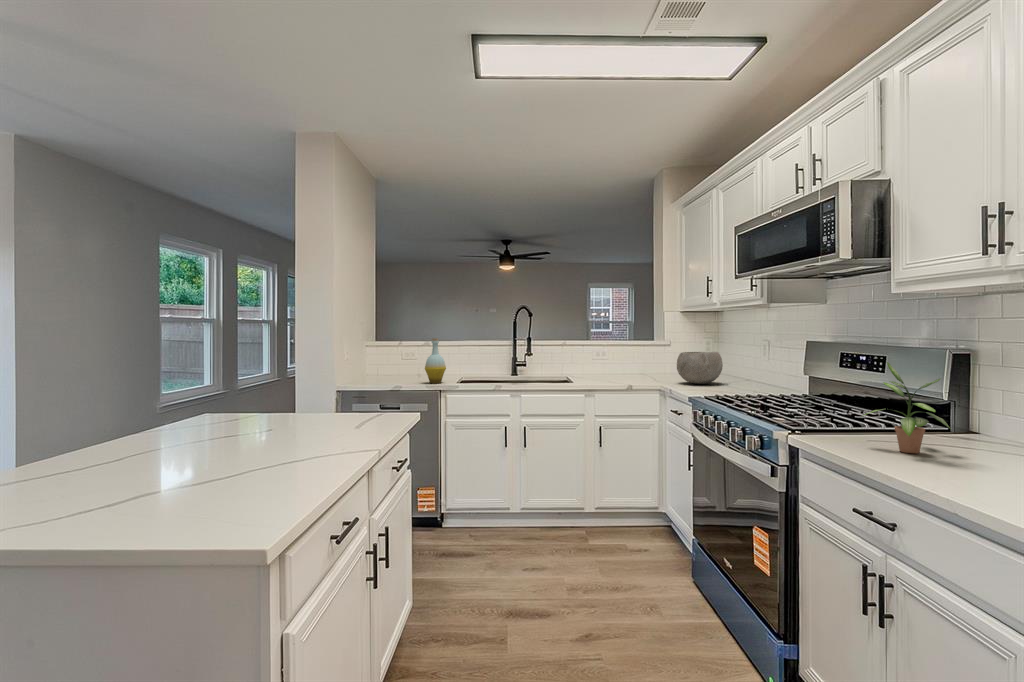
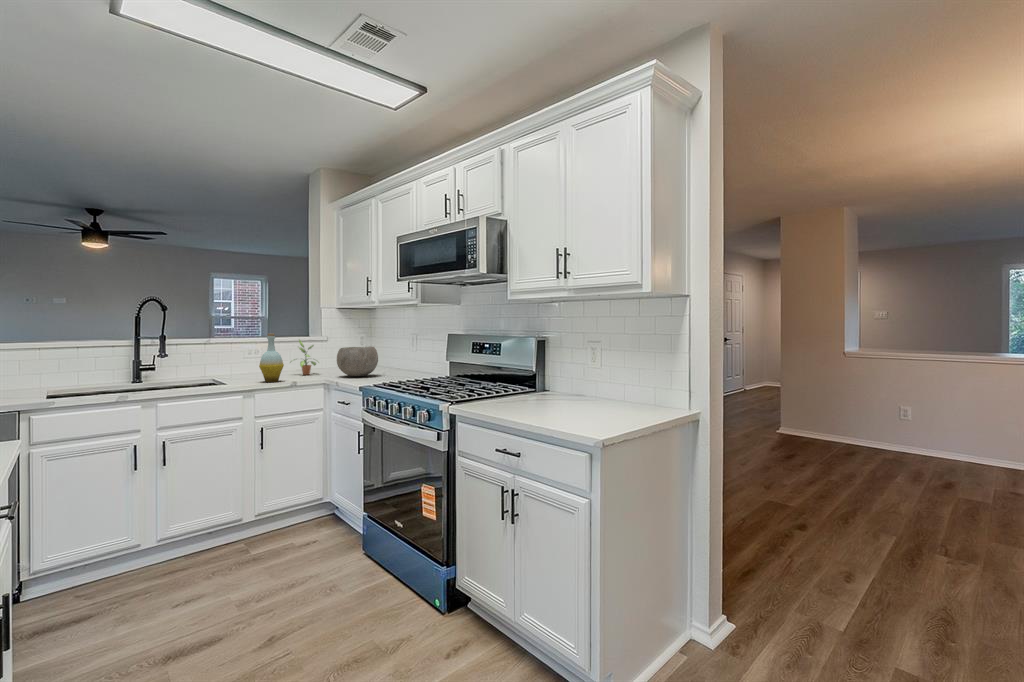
bottle: present [425,338,446,384] -> present [259,334,284,382]
potted plant: present [867,362,951,453] -> present [299,340,316,375]

